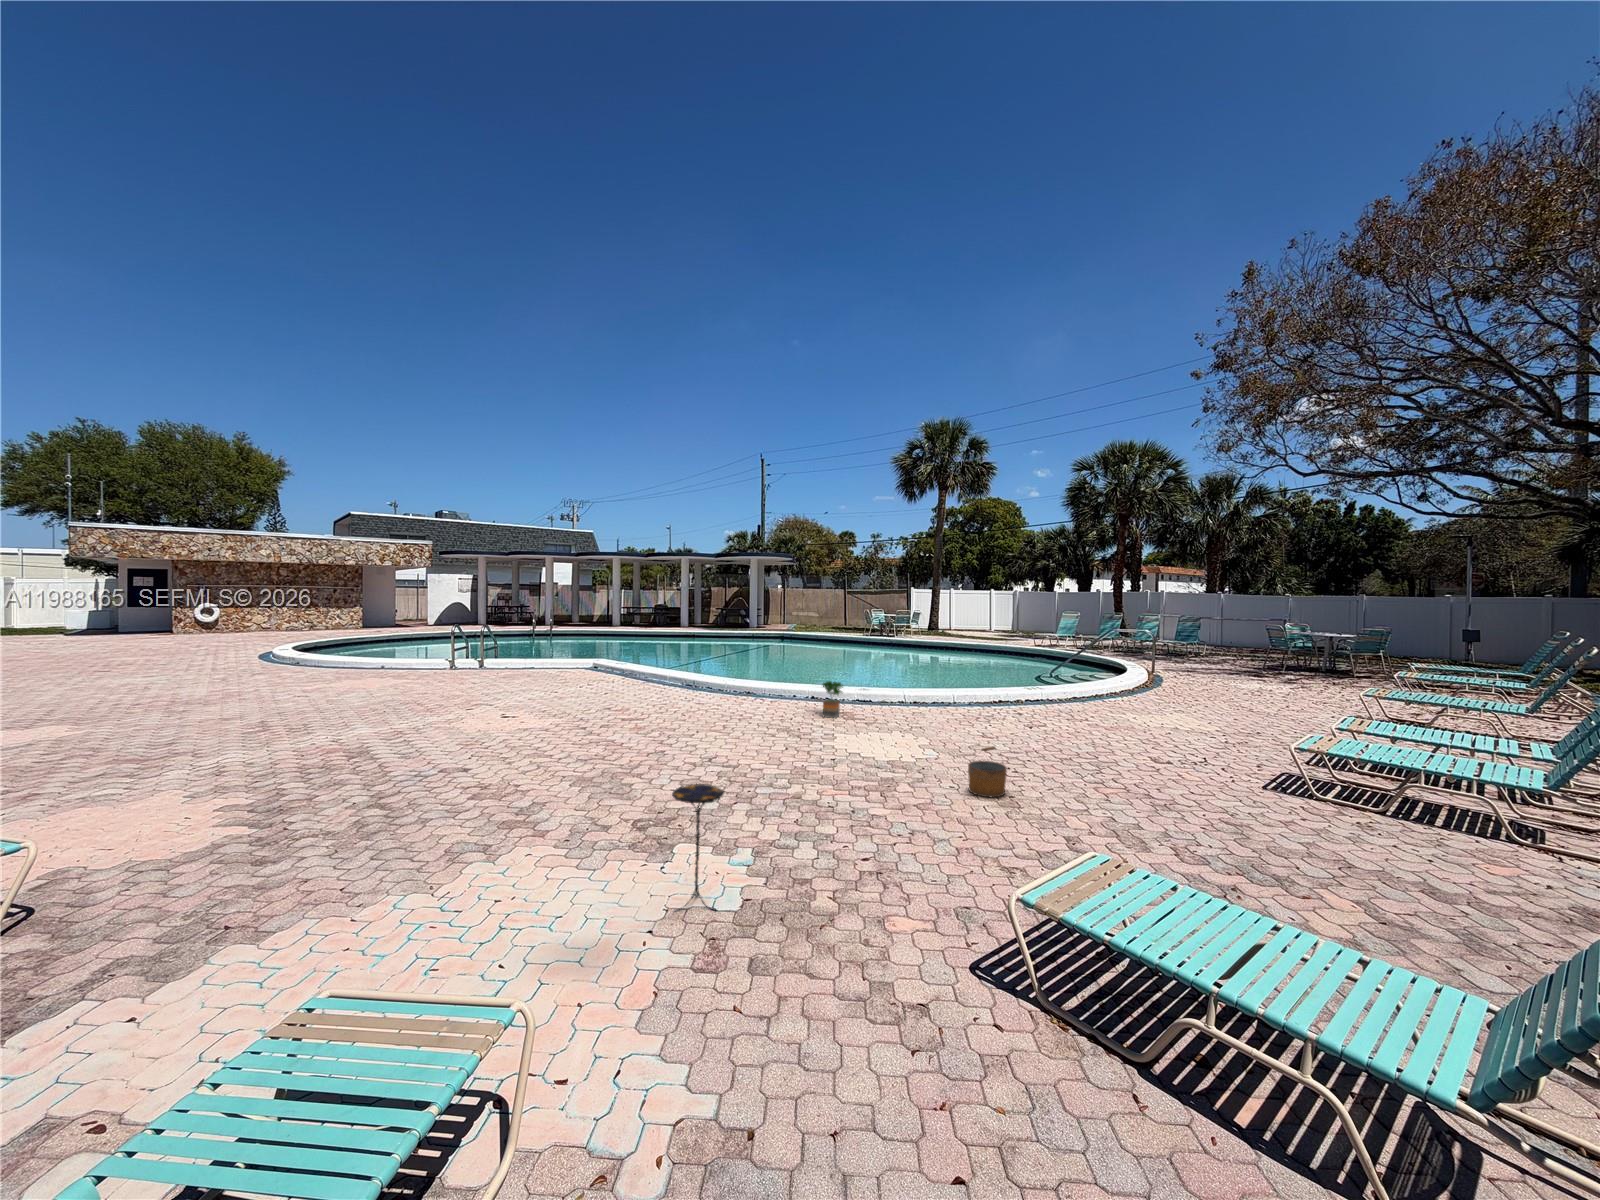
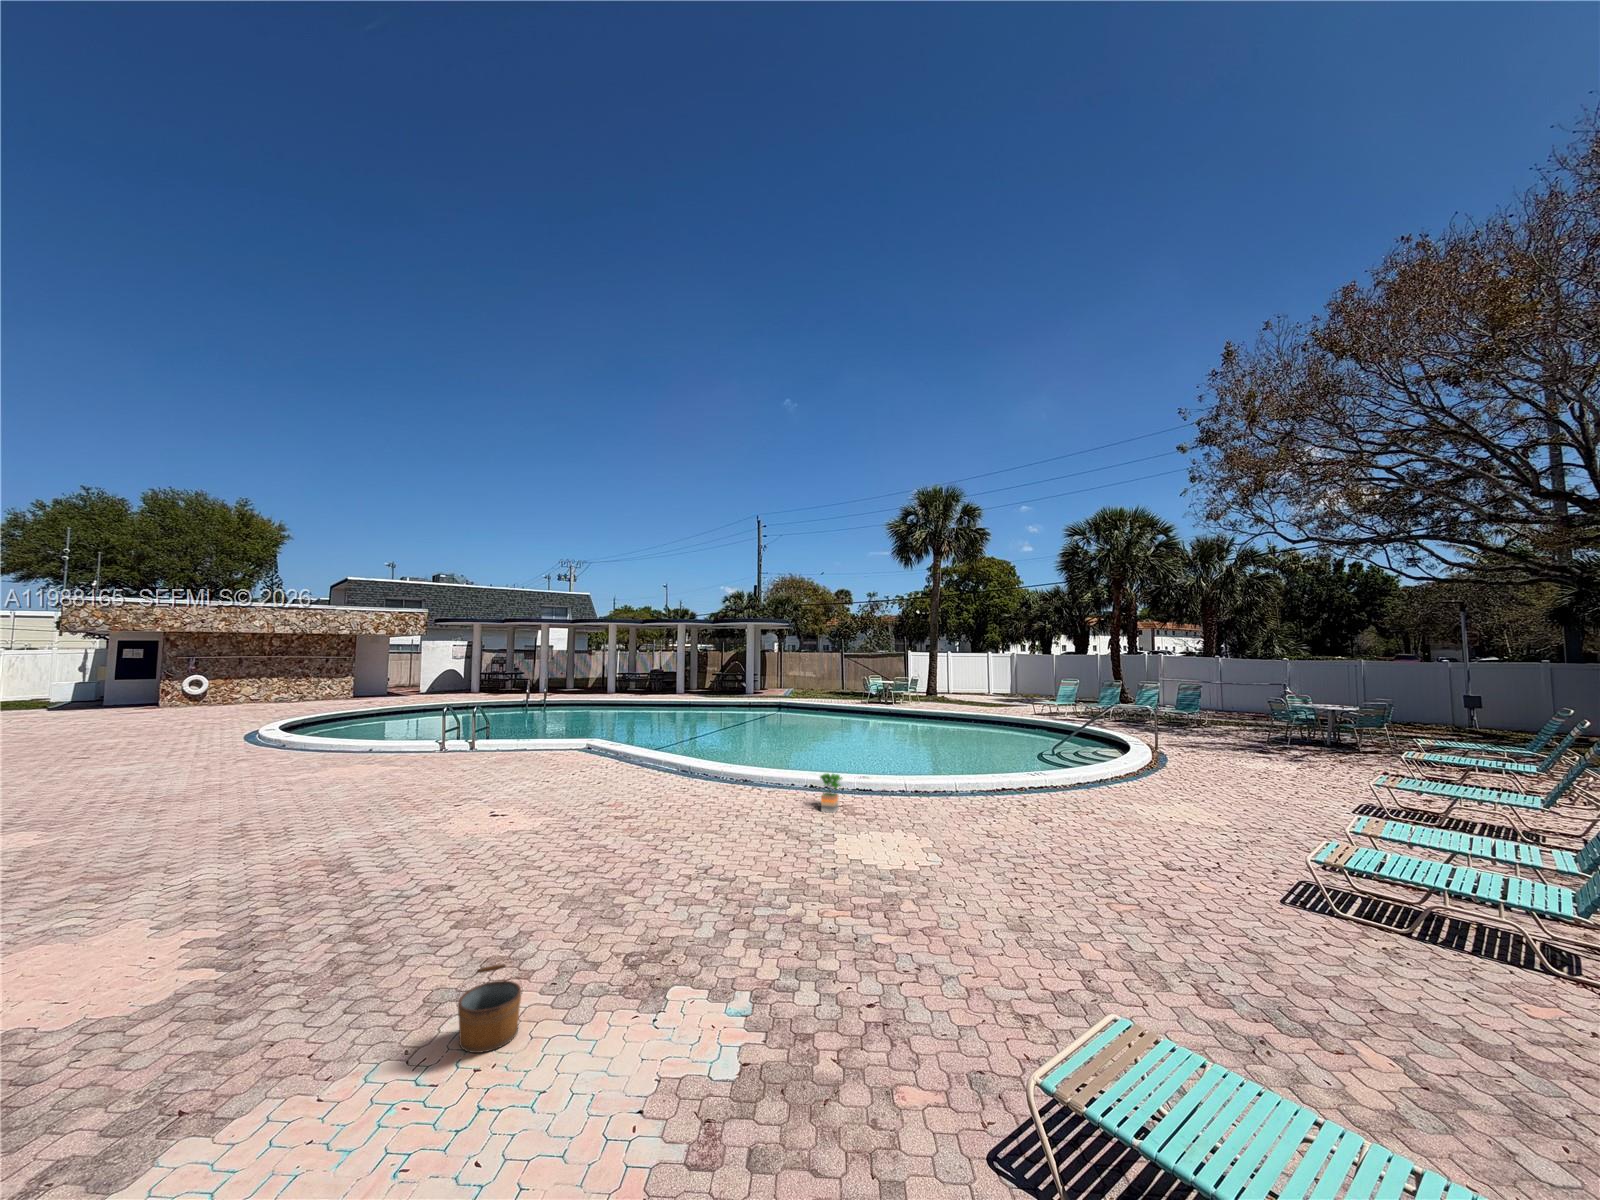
bucket: present [968,747,1007,797] -> present [457,965,522,1053]
side table: present [672,784,724,911] -> none [667,935,722,1081]

